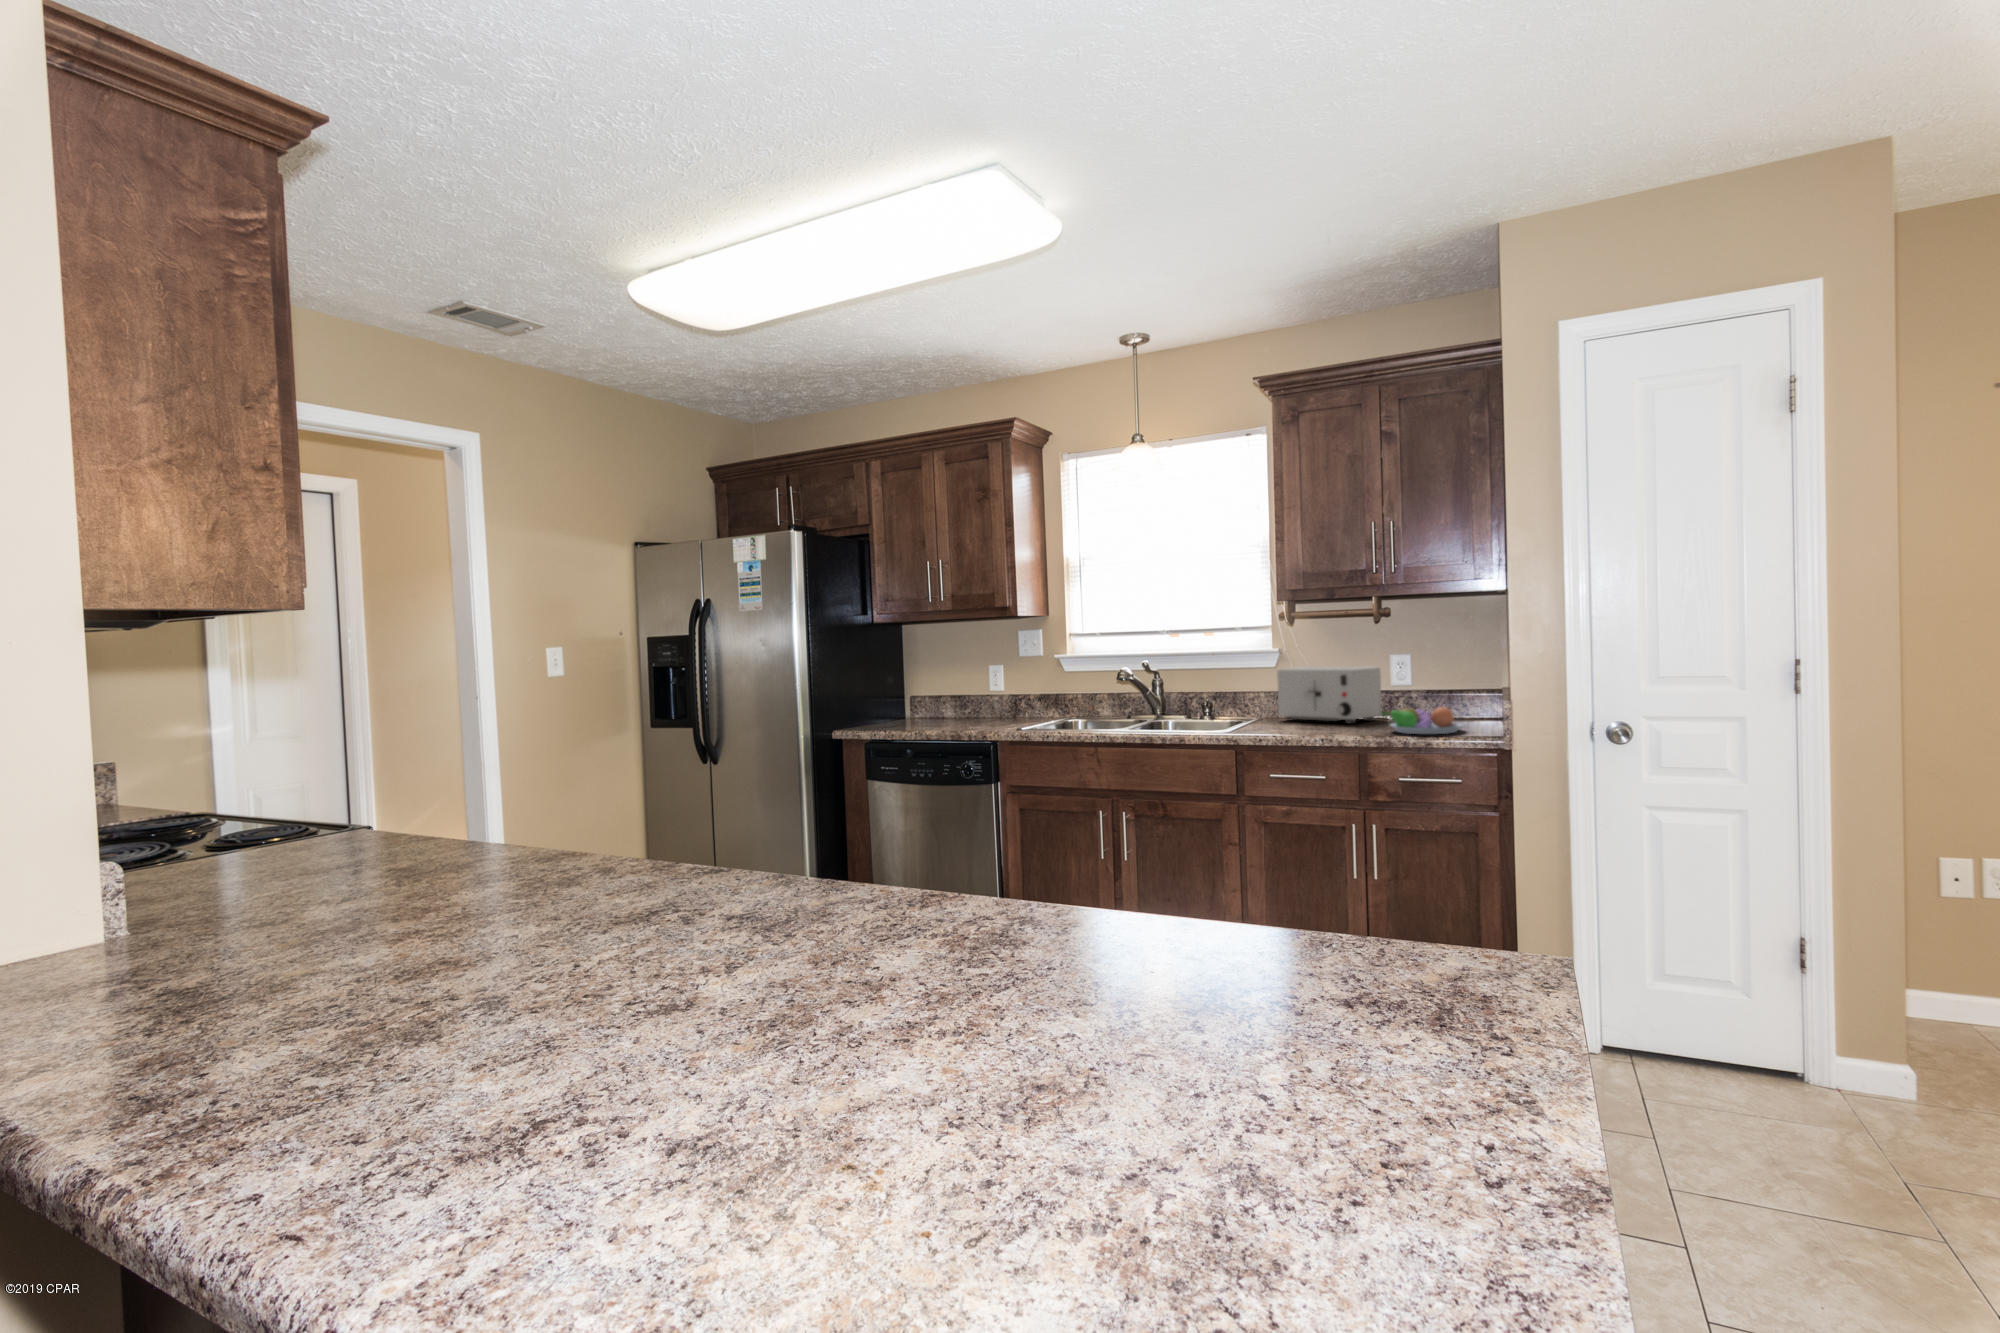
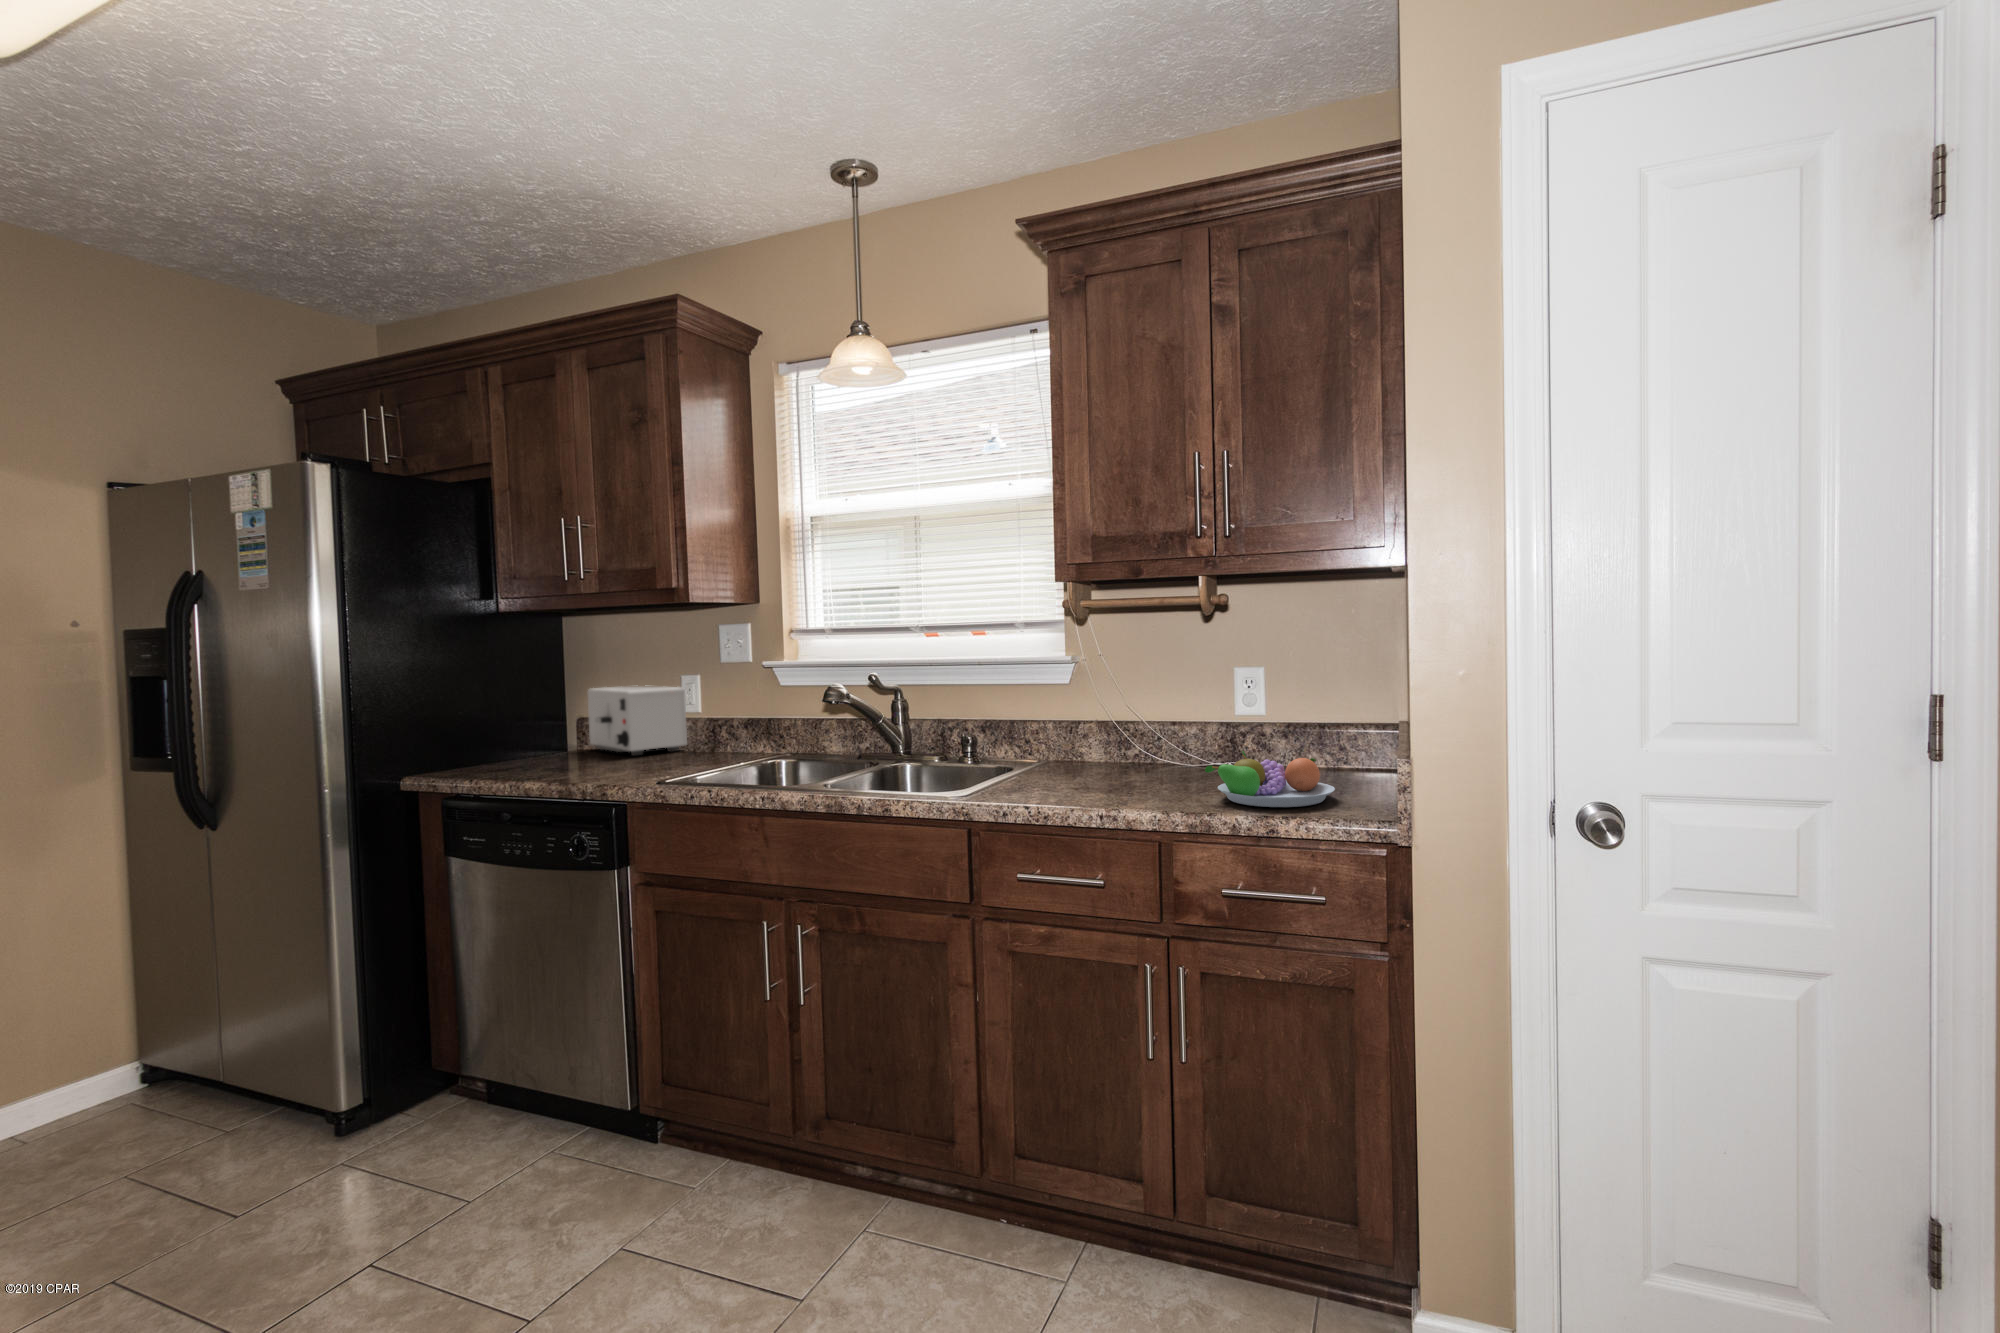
toaster: present [1277,667,1382,723] -> present [587,685,687,755]

